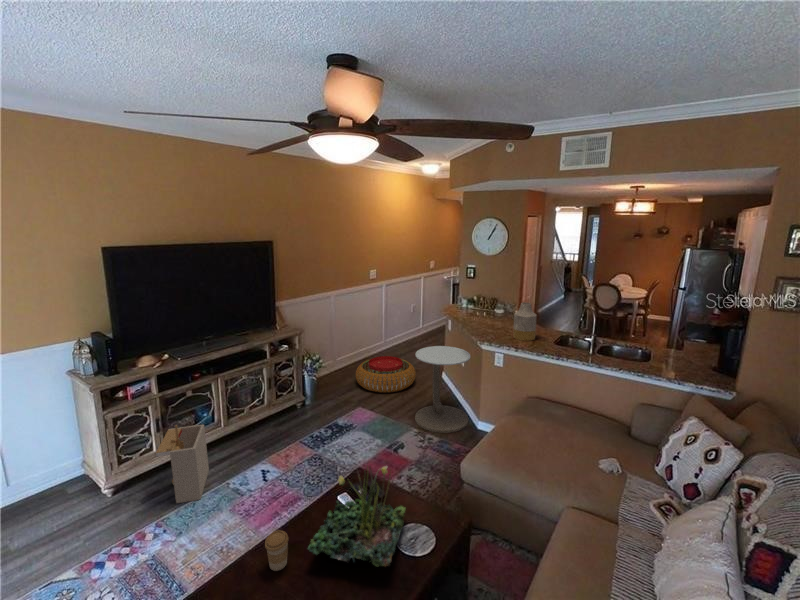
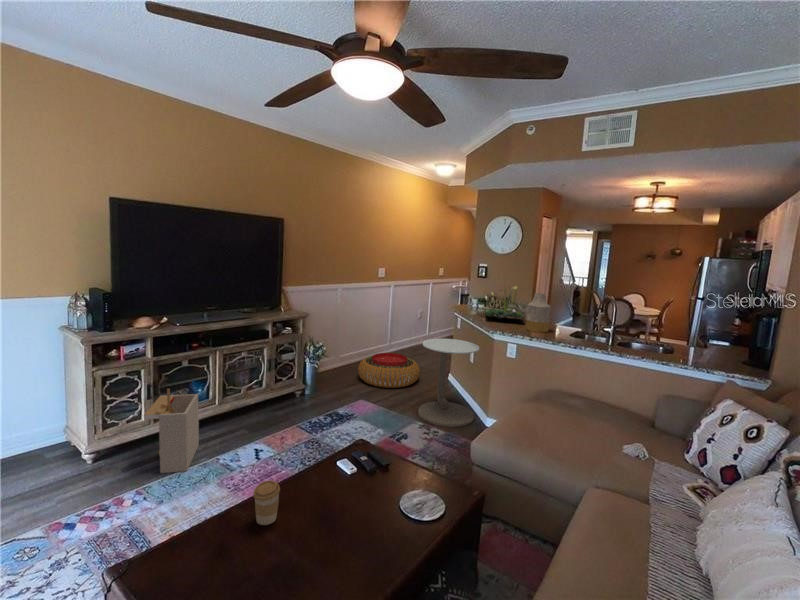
plant: present [308,466,406,567] -> present [485,287,525,319]

